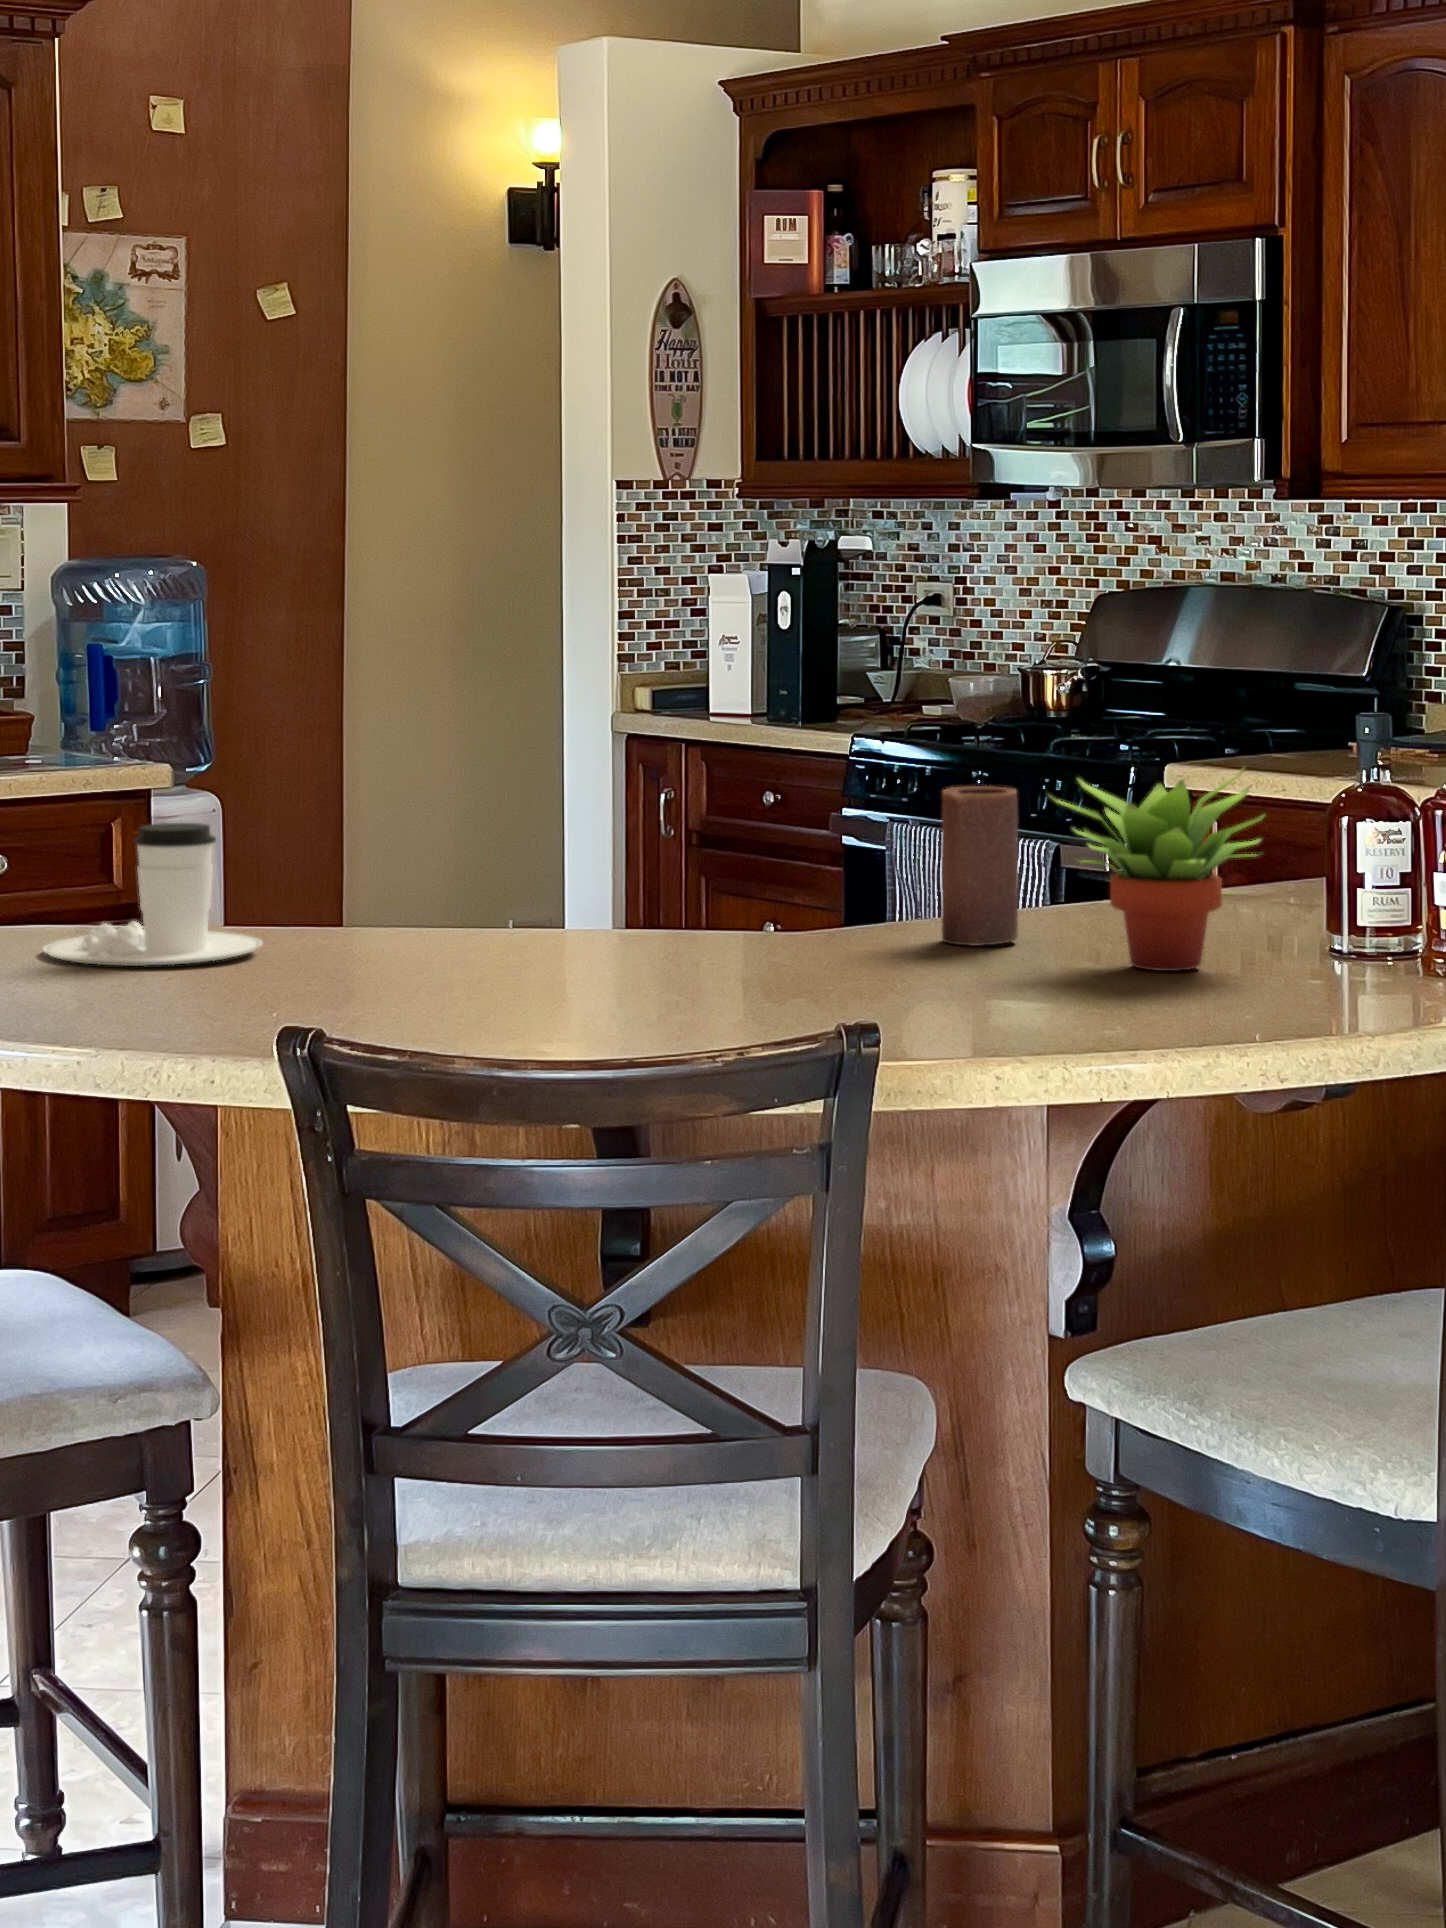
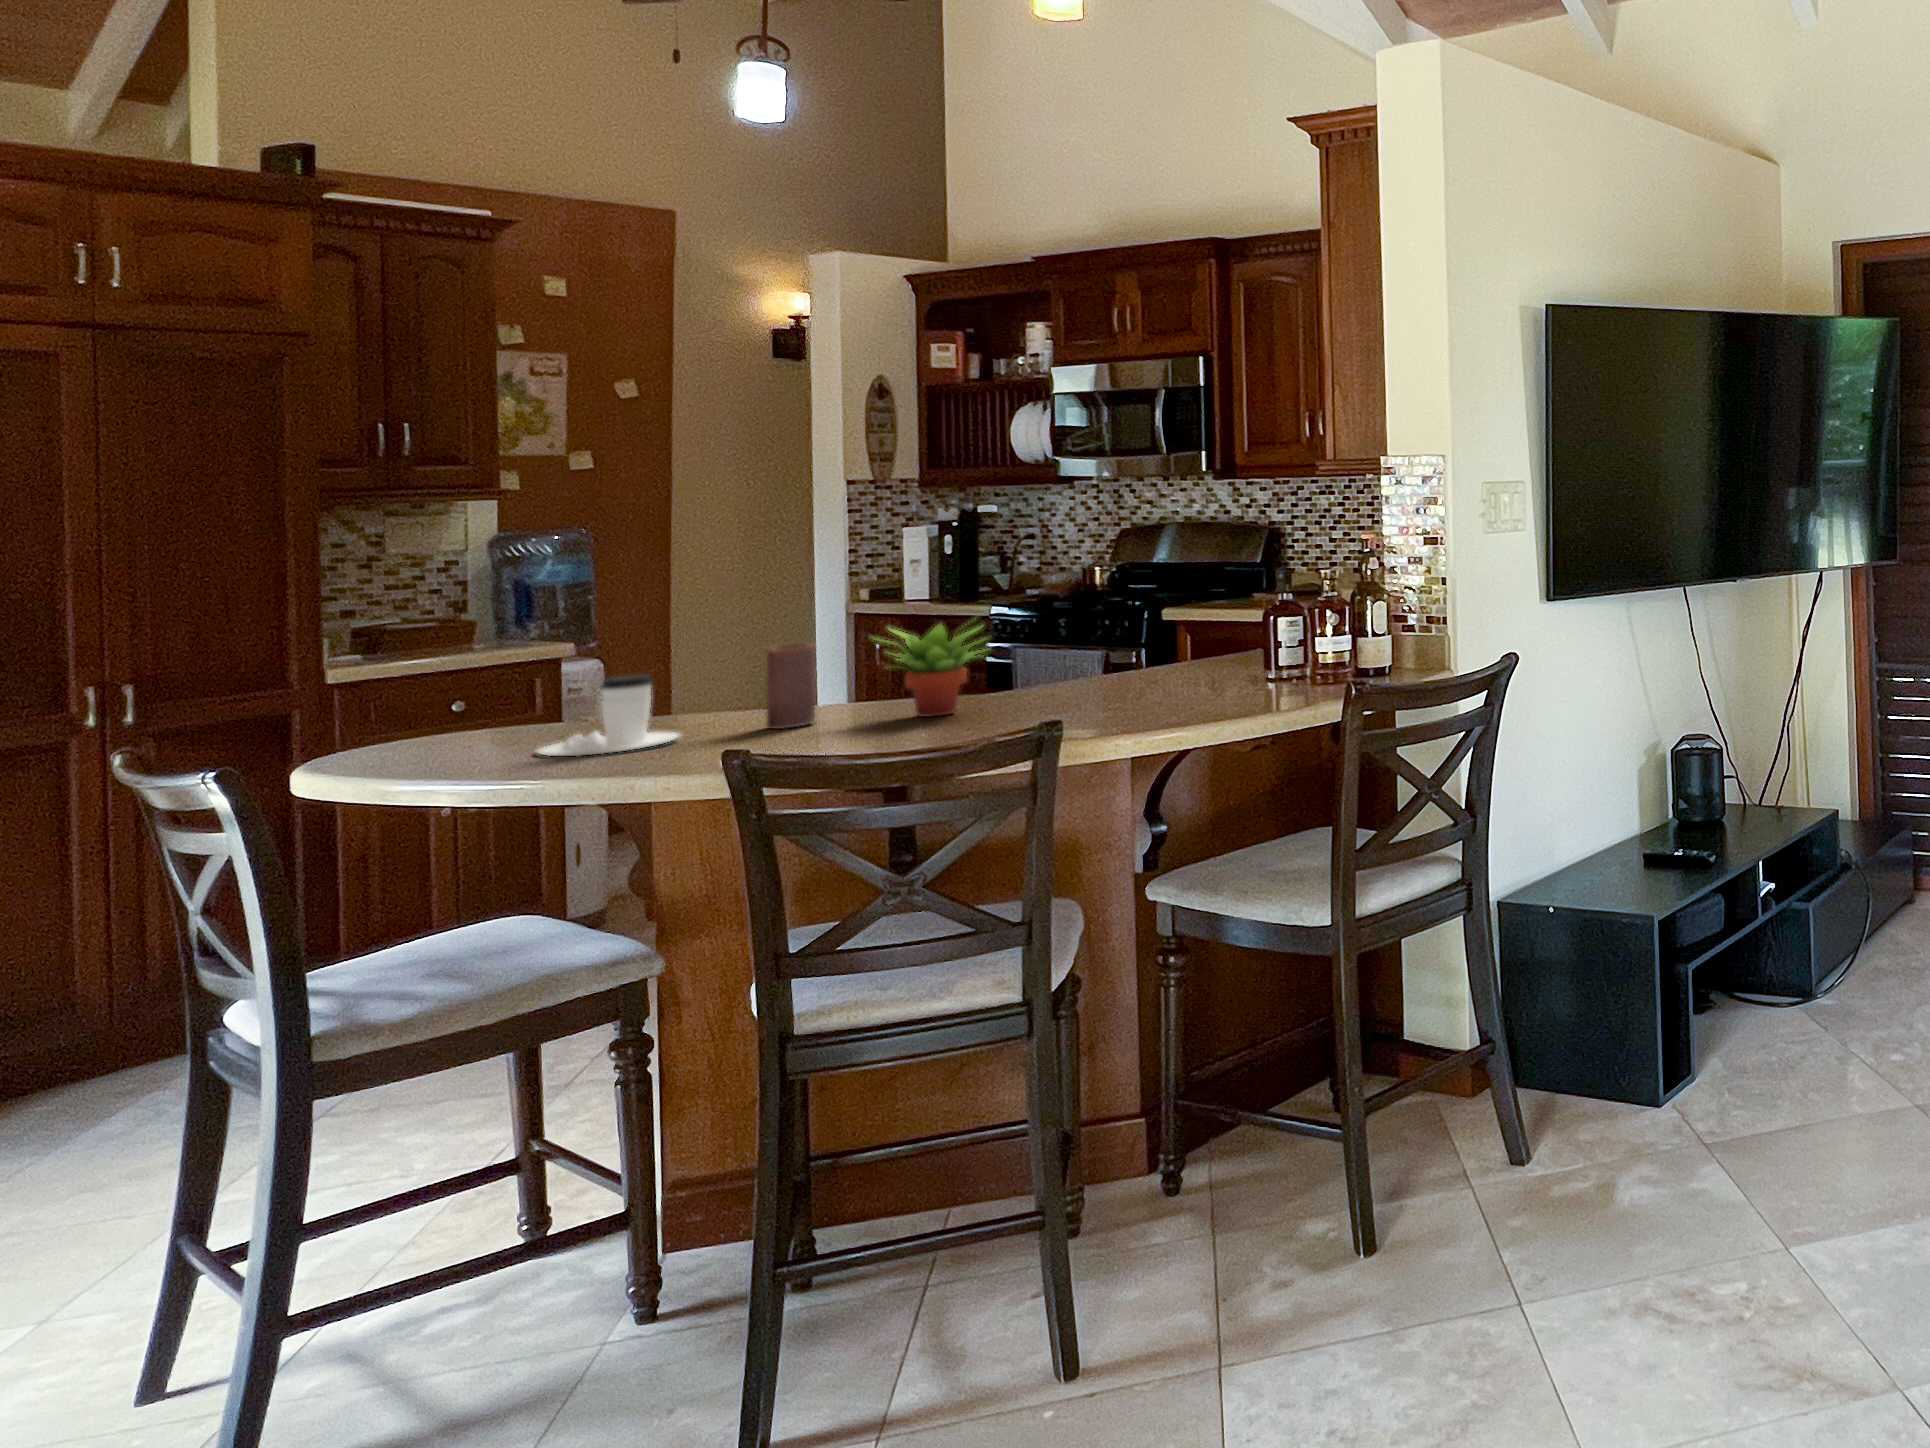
succulent plant: present [1048,767,1265,971] -> present [885,624,986,717]
candle: present [941,786,1019,946] -> present [766,643,815,729]

